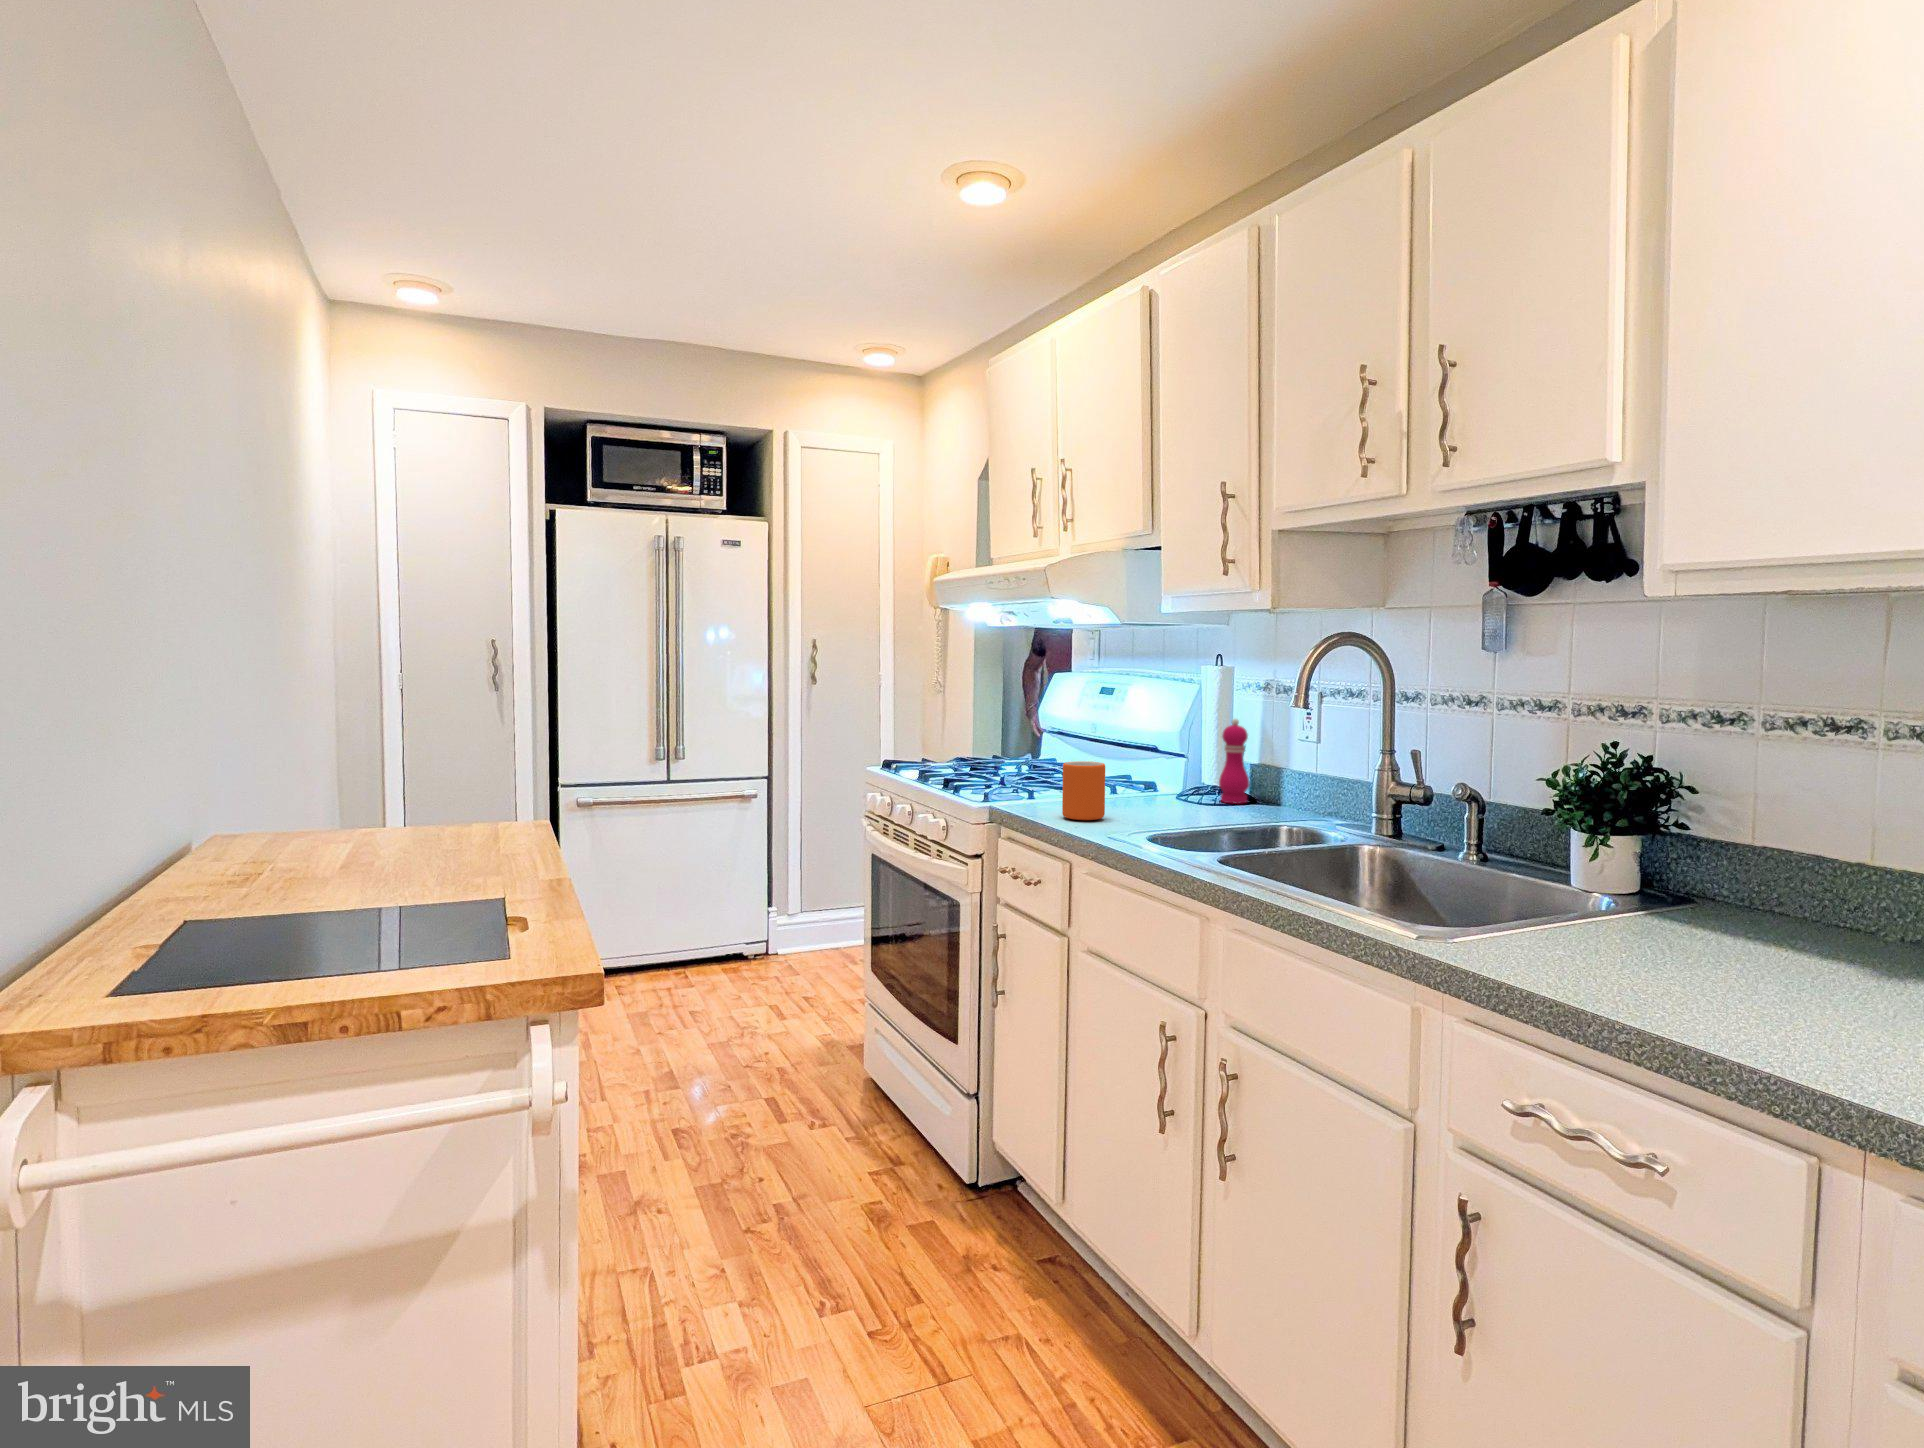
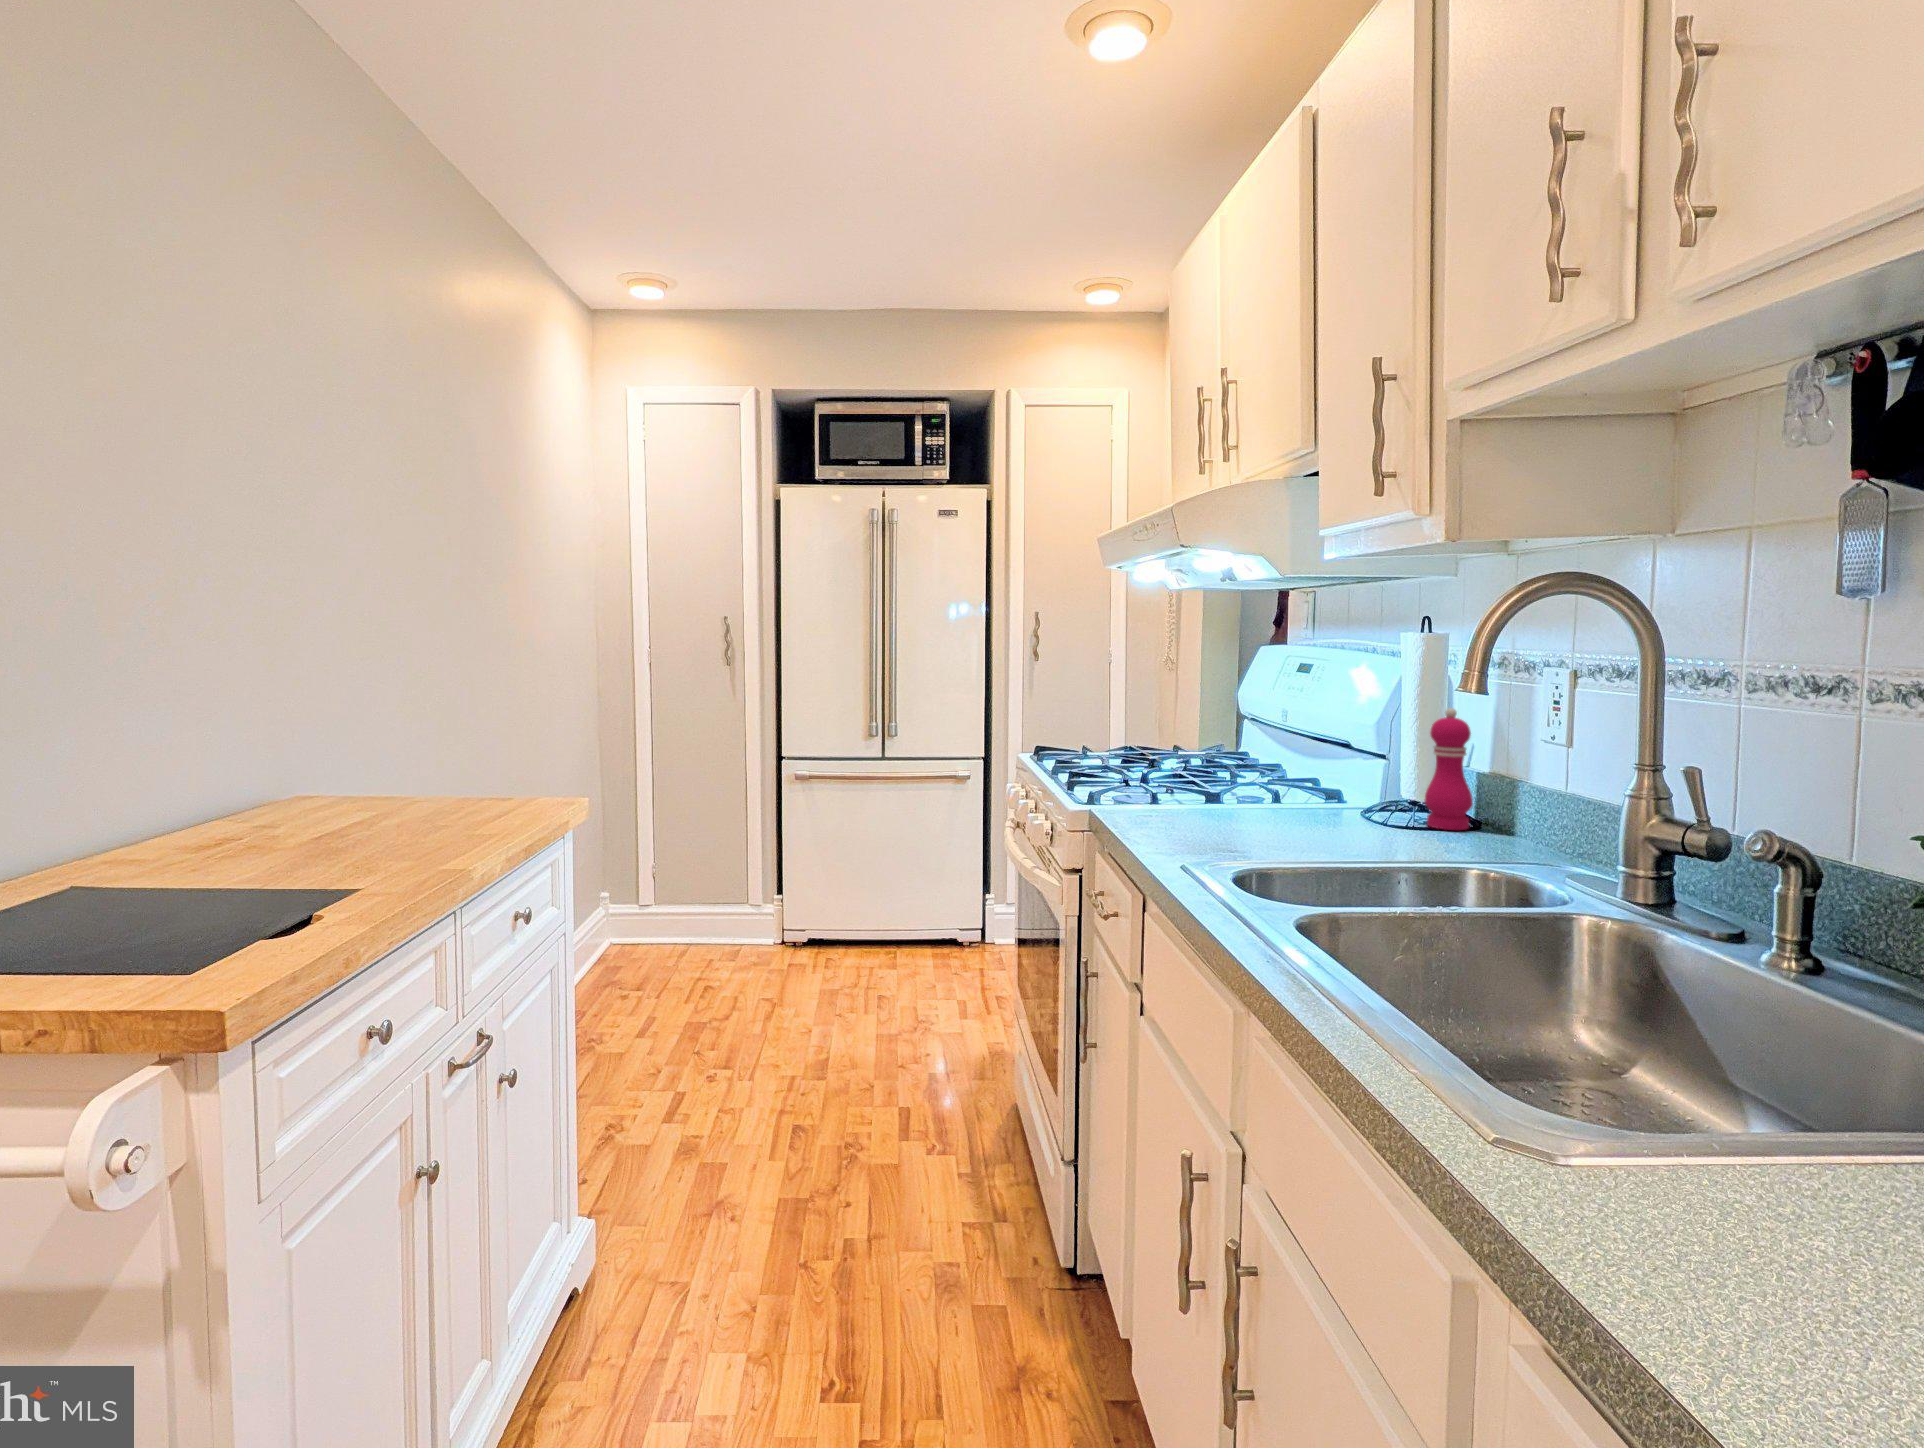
mug: present [1062,761,1105,820] -> none [1150,759,1209,838]

